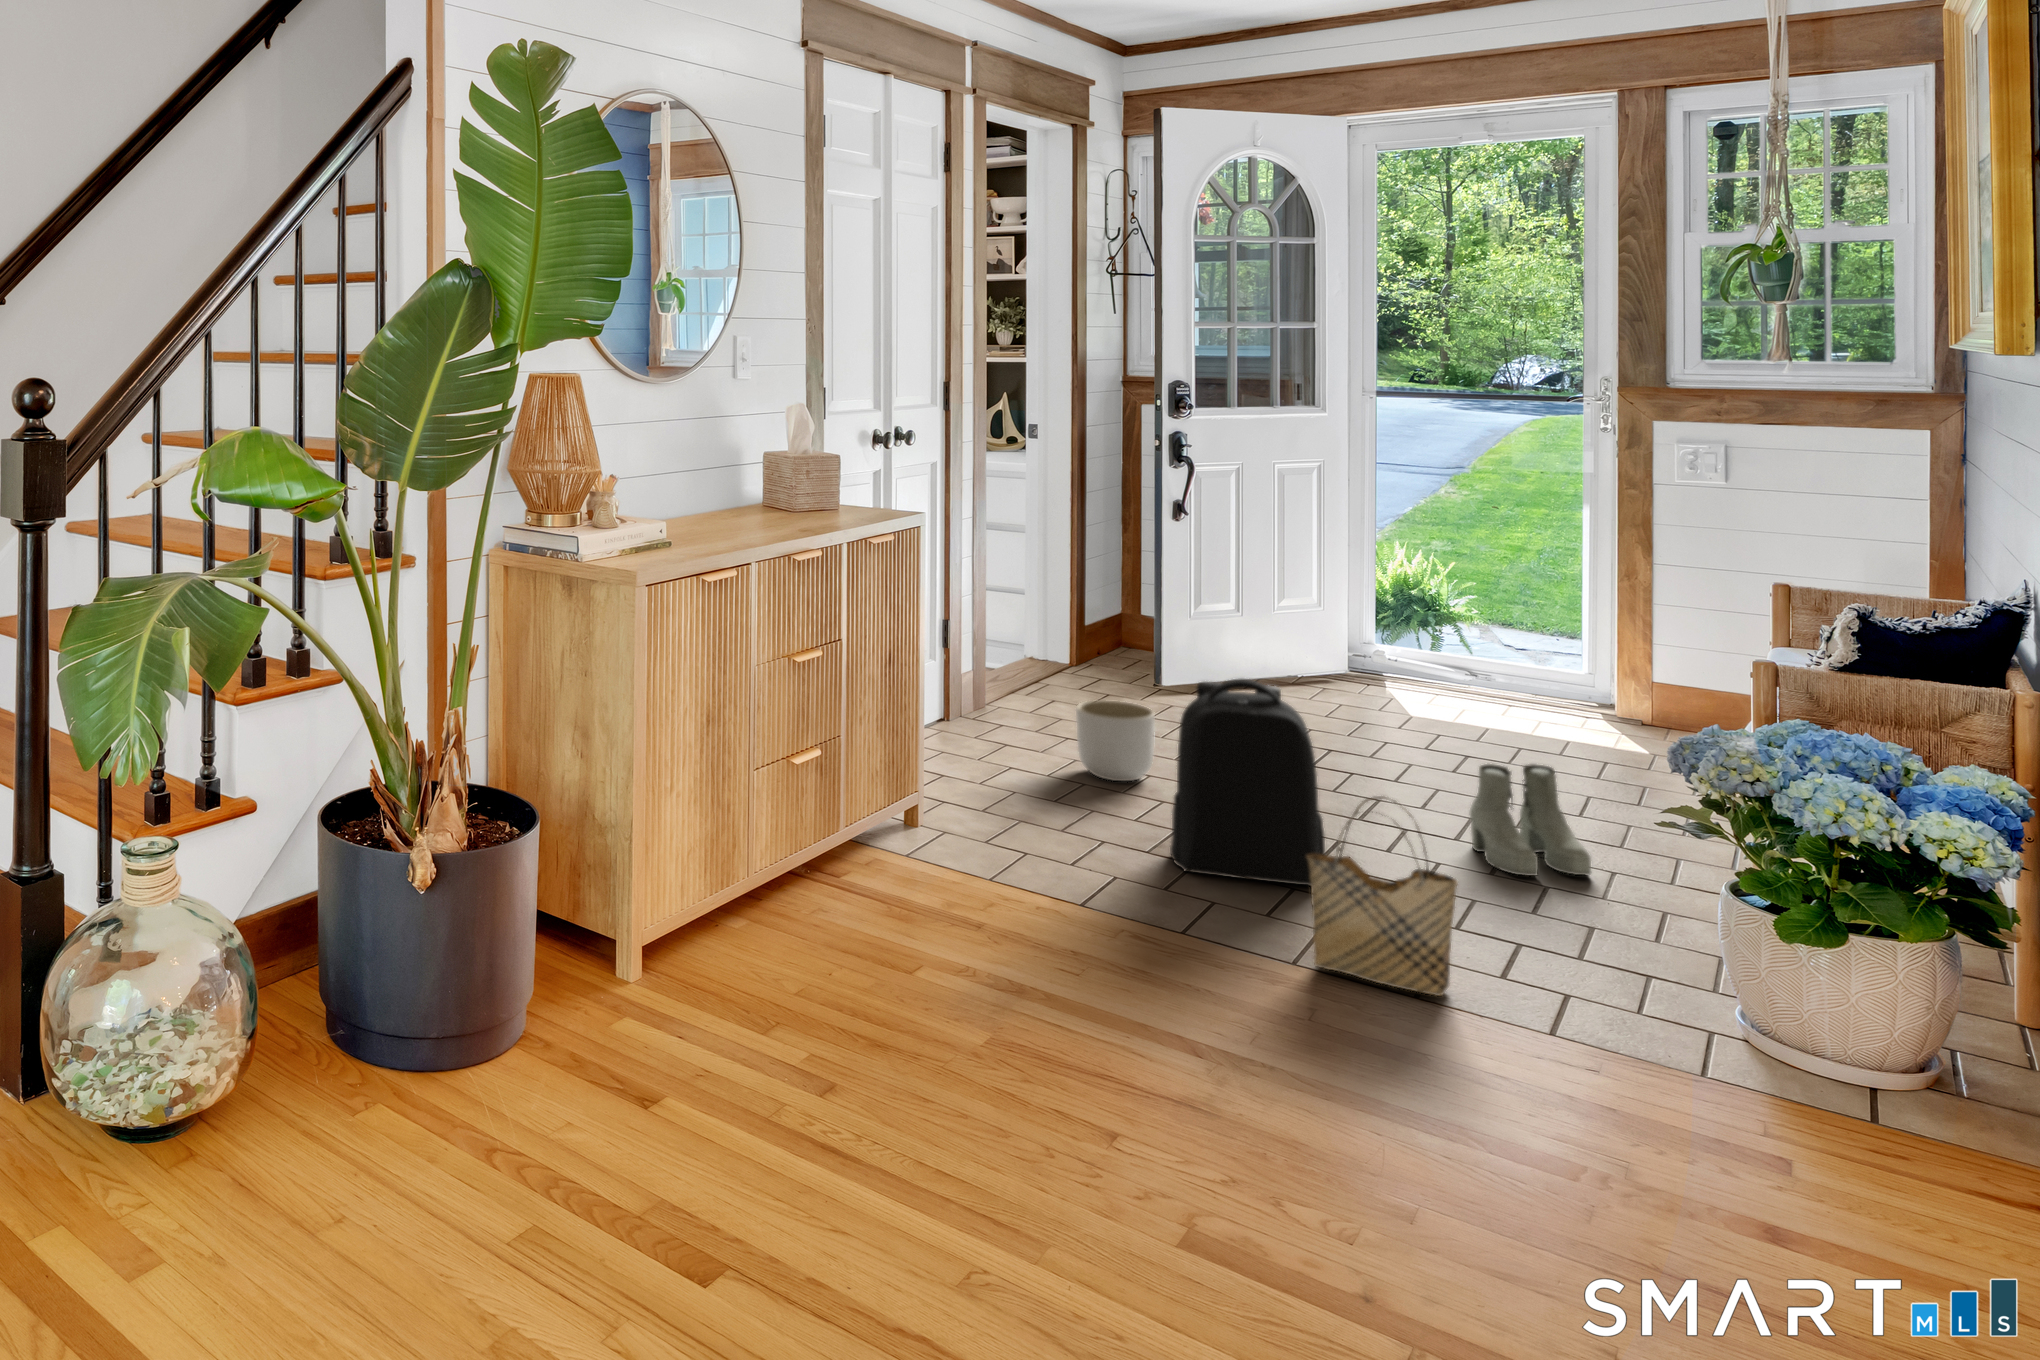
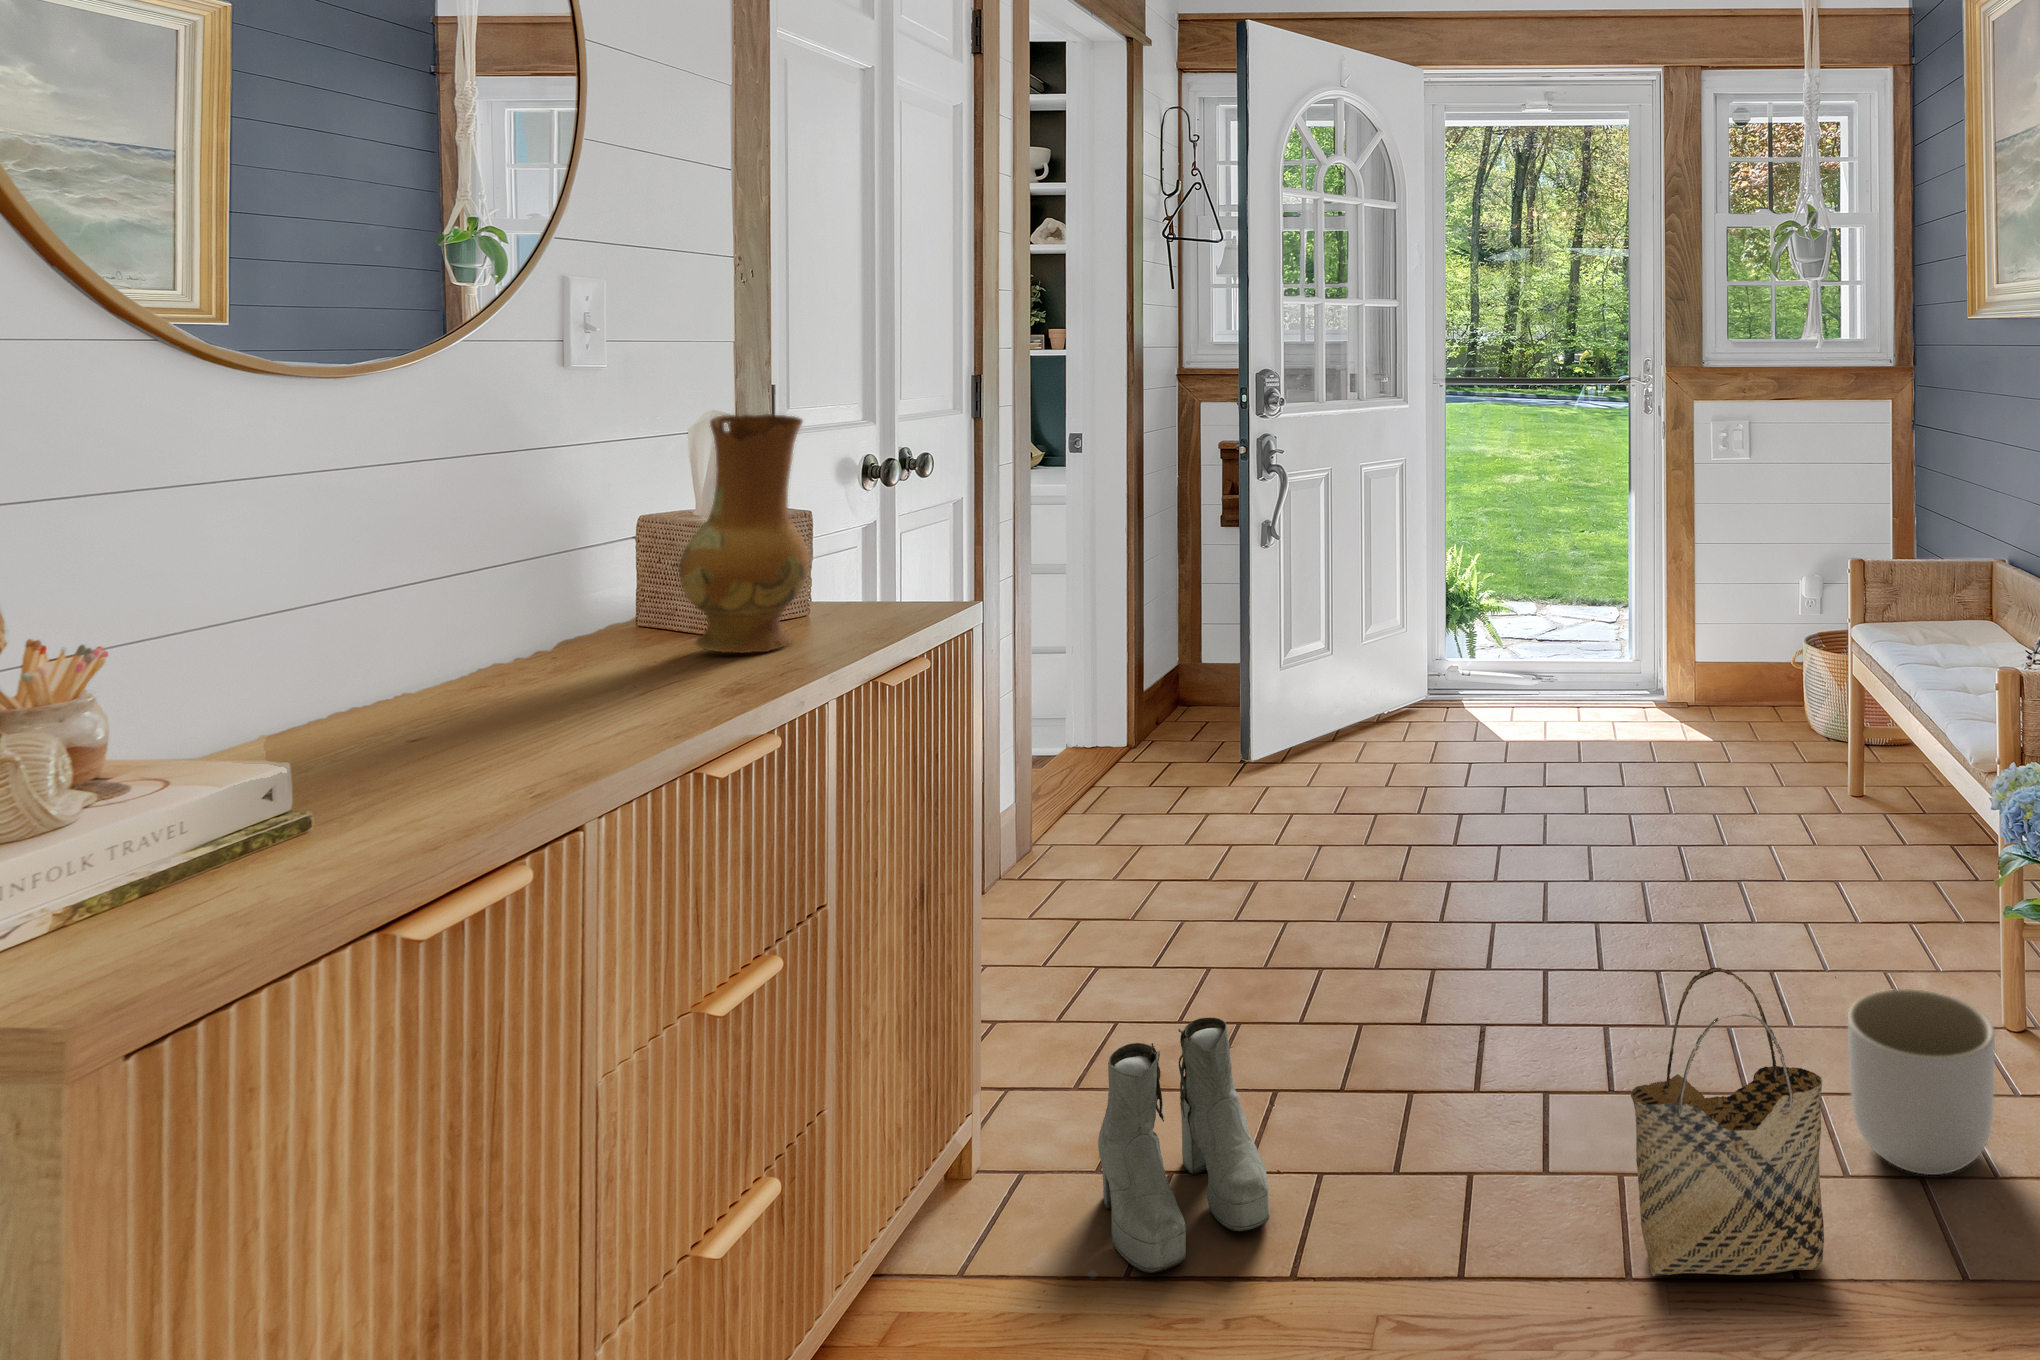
ceramic jug: none [781,403,838,519] -> present [679,414,809,653]
backpack: present [1170,679,1325,886] -> none [1365,791,1572,1112]
planter: present [1076,700,1155,781] -> present [1848,989,1995,1175]
boots: present [1470,764,1591,876] -> present [1098,1017,1270,1273]

